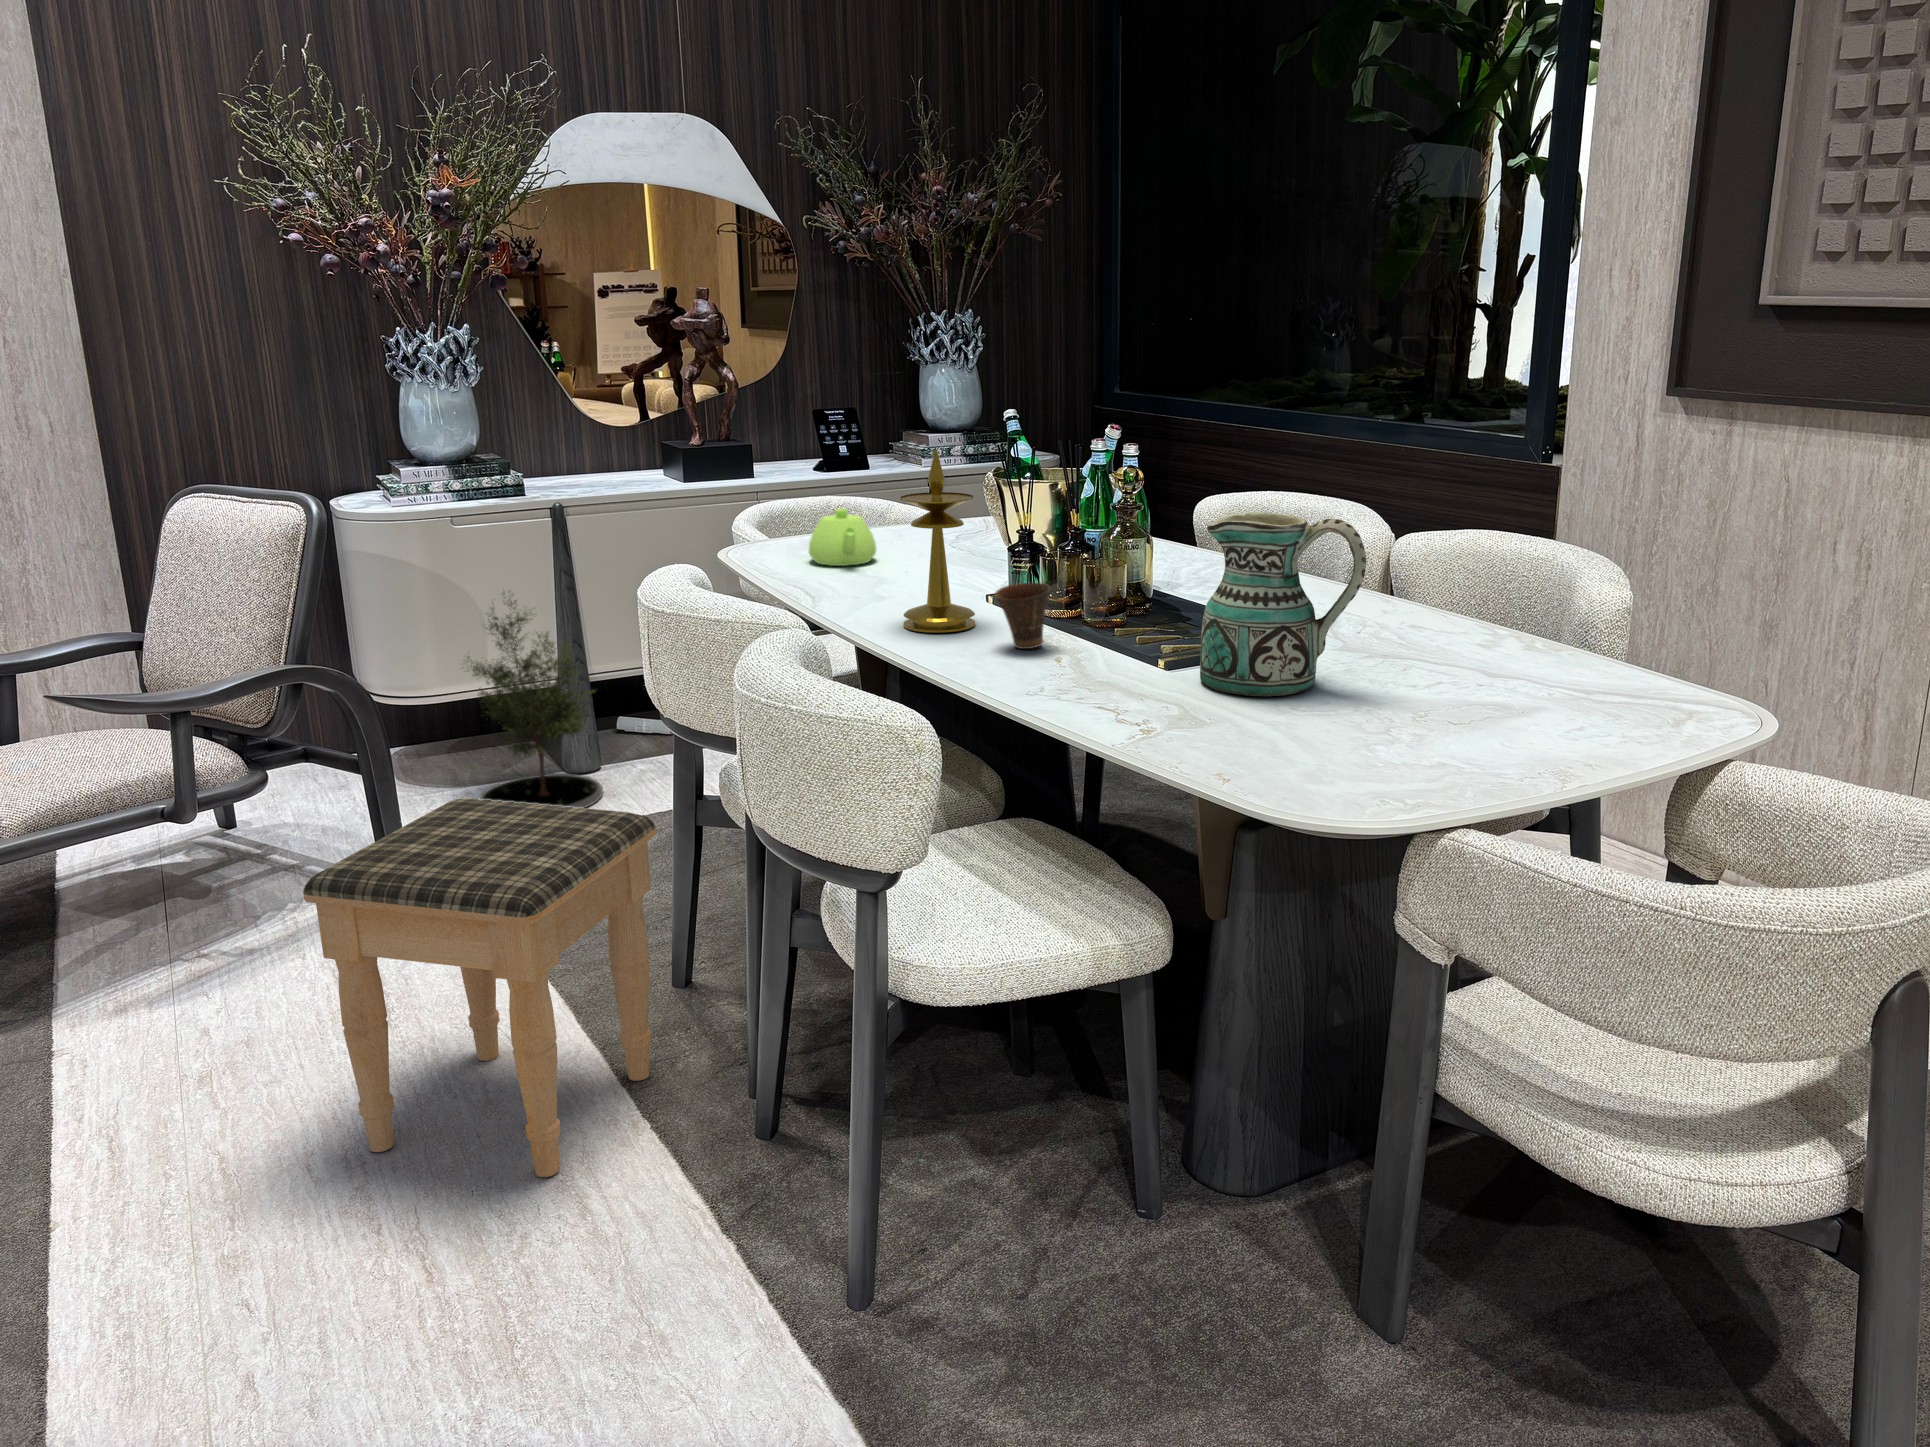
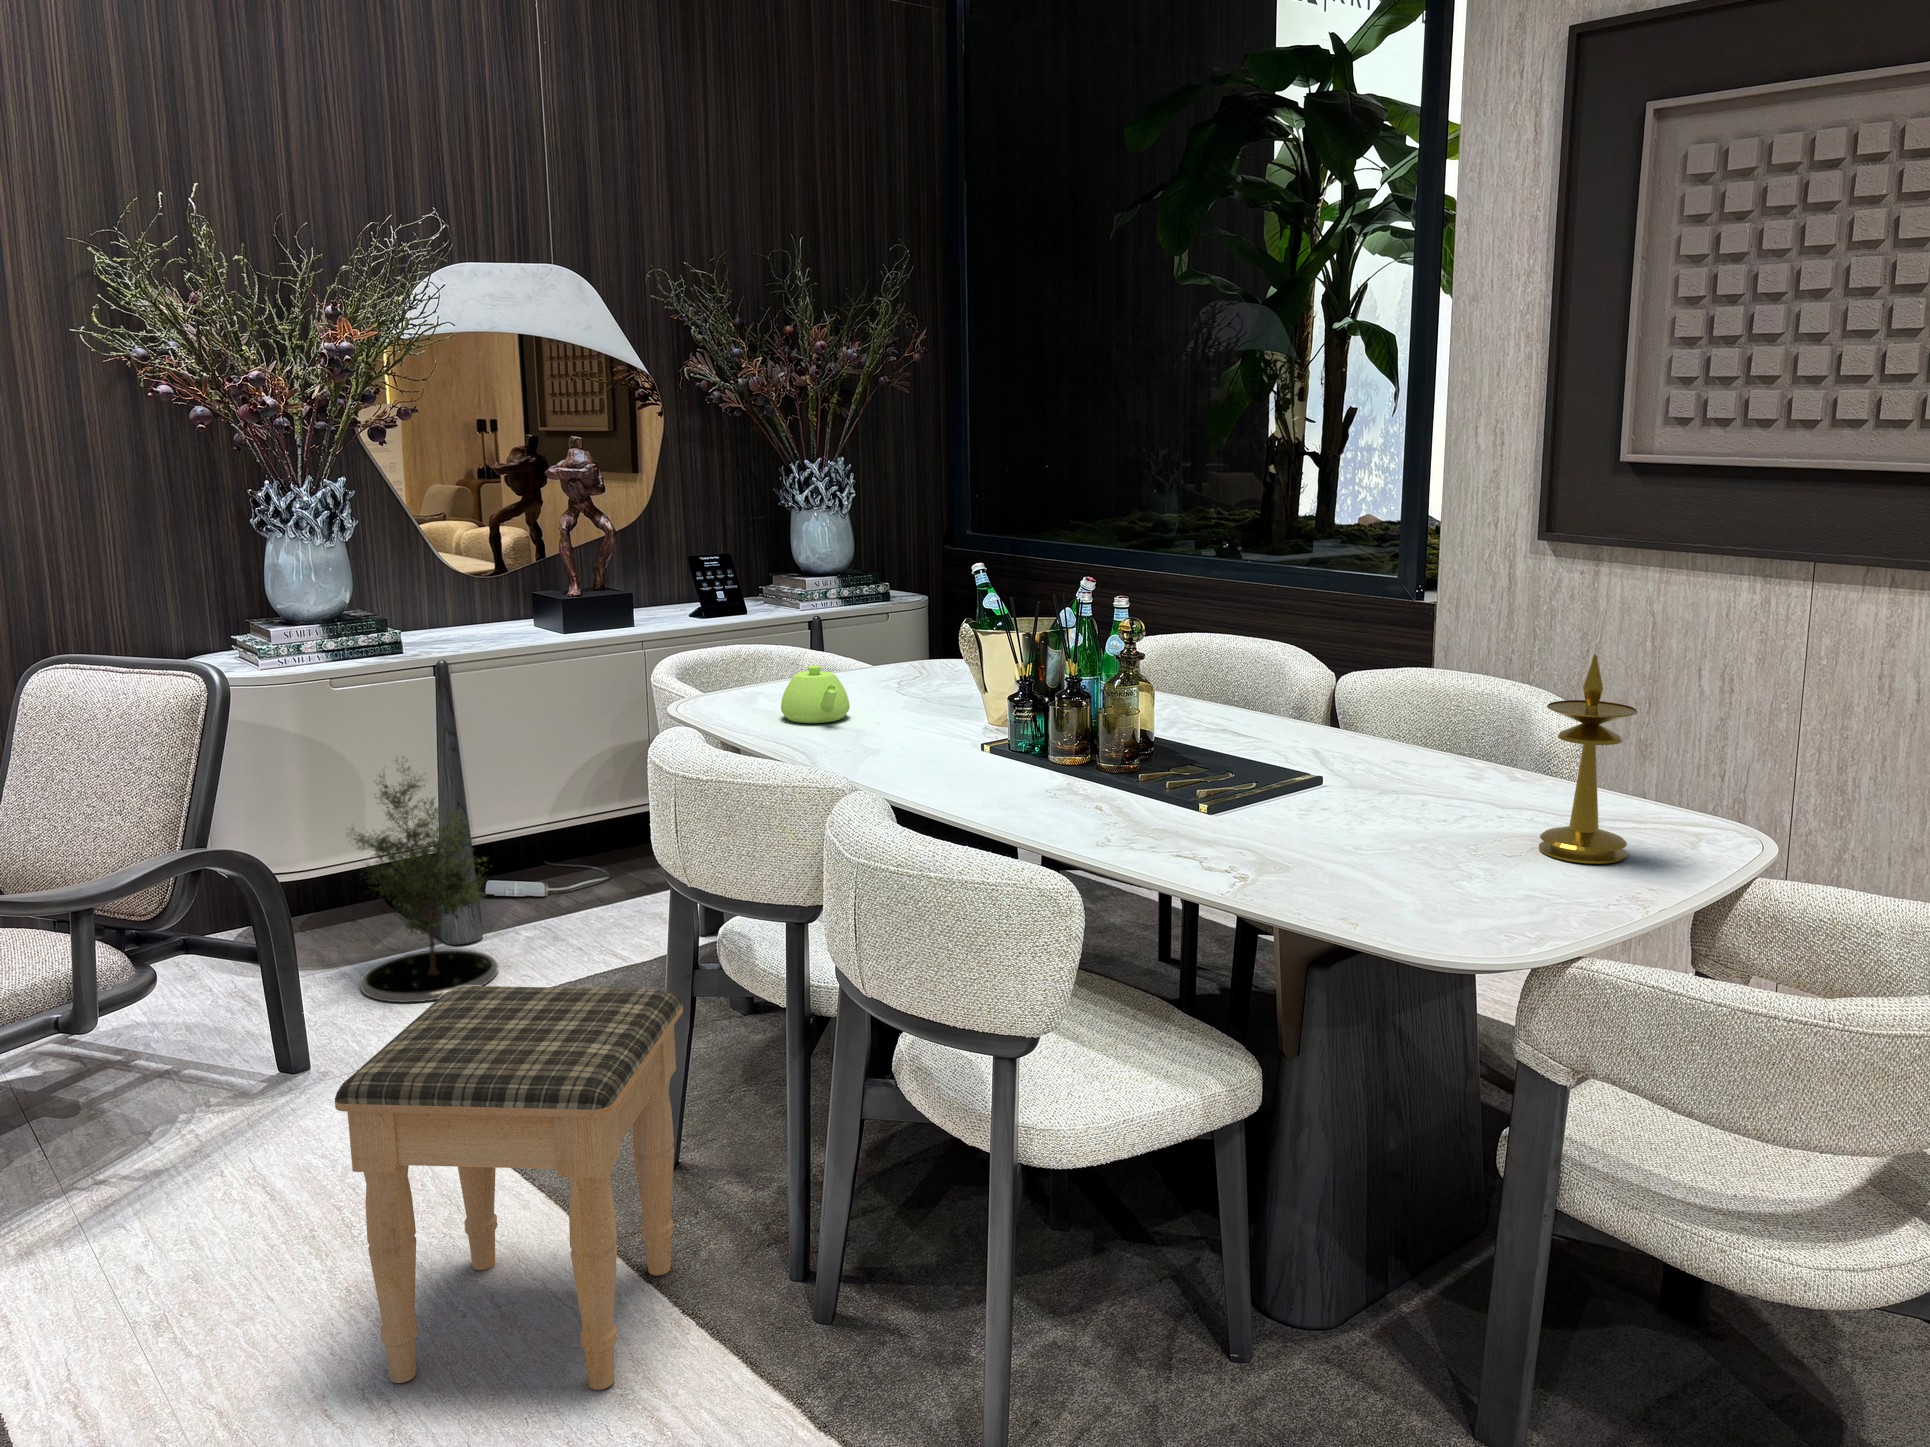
candlestick: present [900,450,975,633] -> present [1539,654,1637,864]
ceramic pitcher: present [1200,512,1366,696] -> none [1256,667,1412,841]
cup: present [995,582,1050,649] -> none [1040,738,1093,804]

